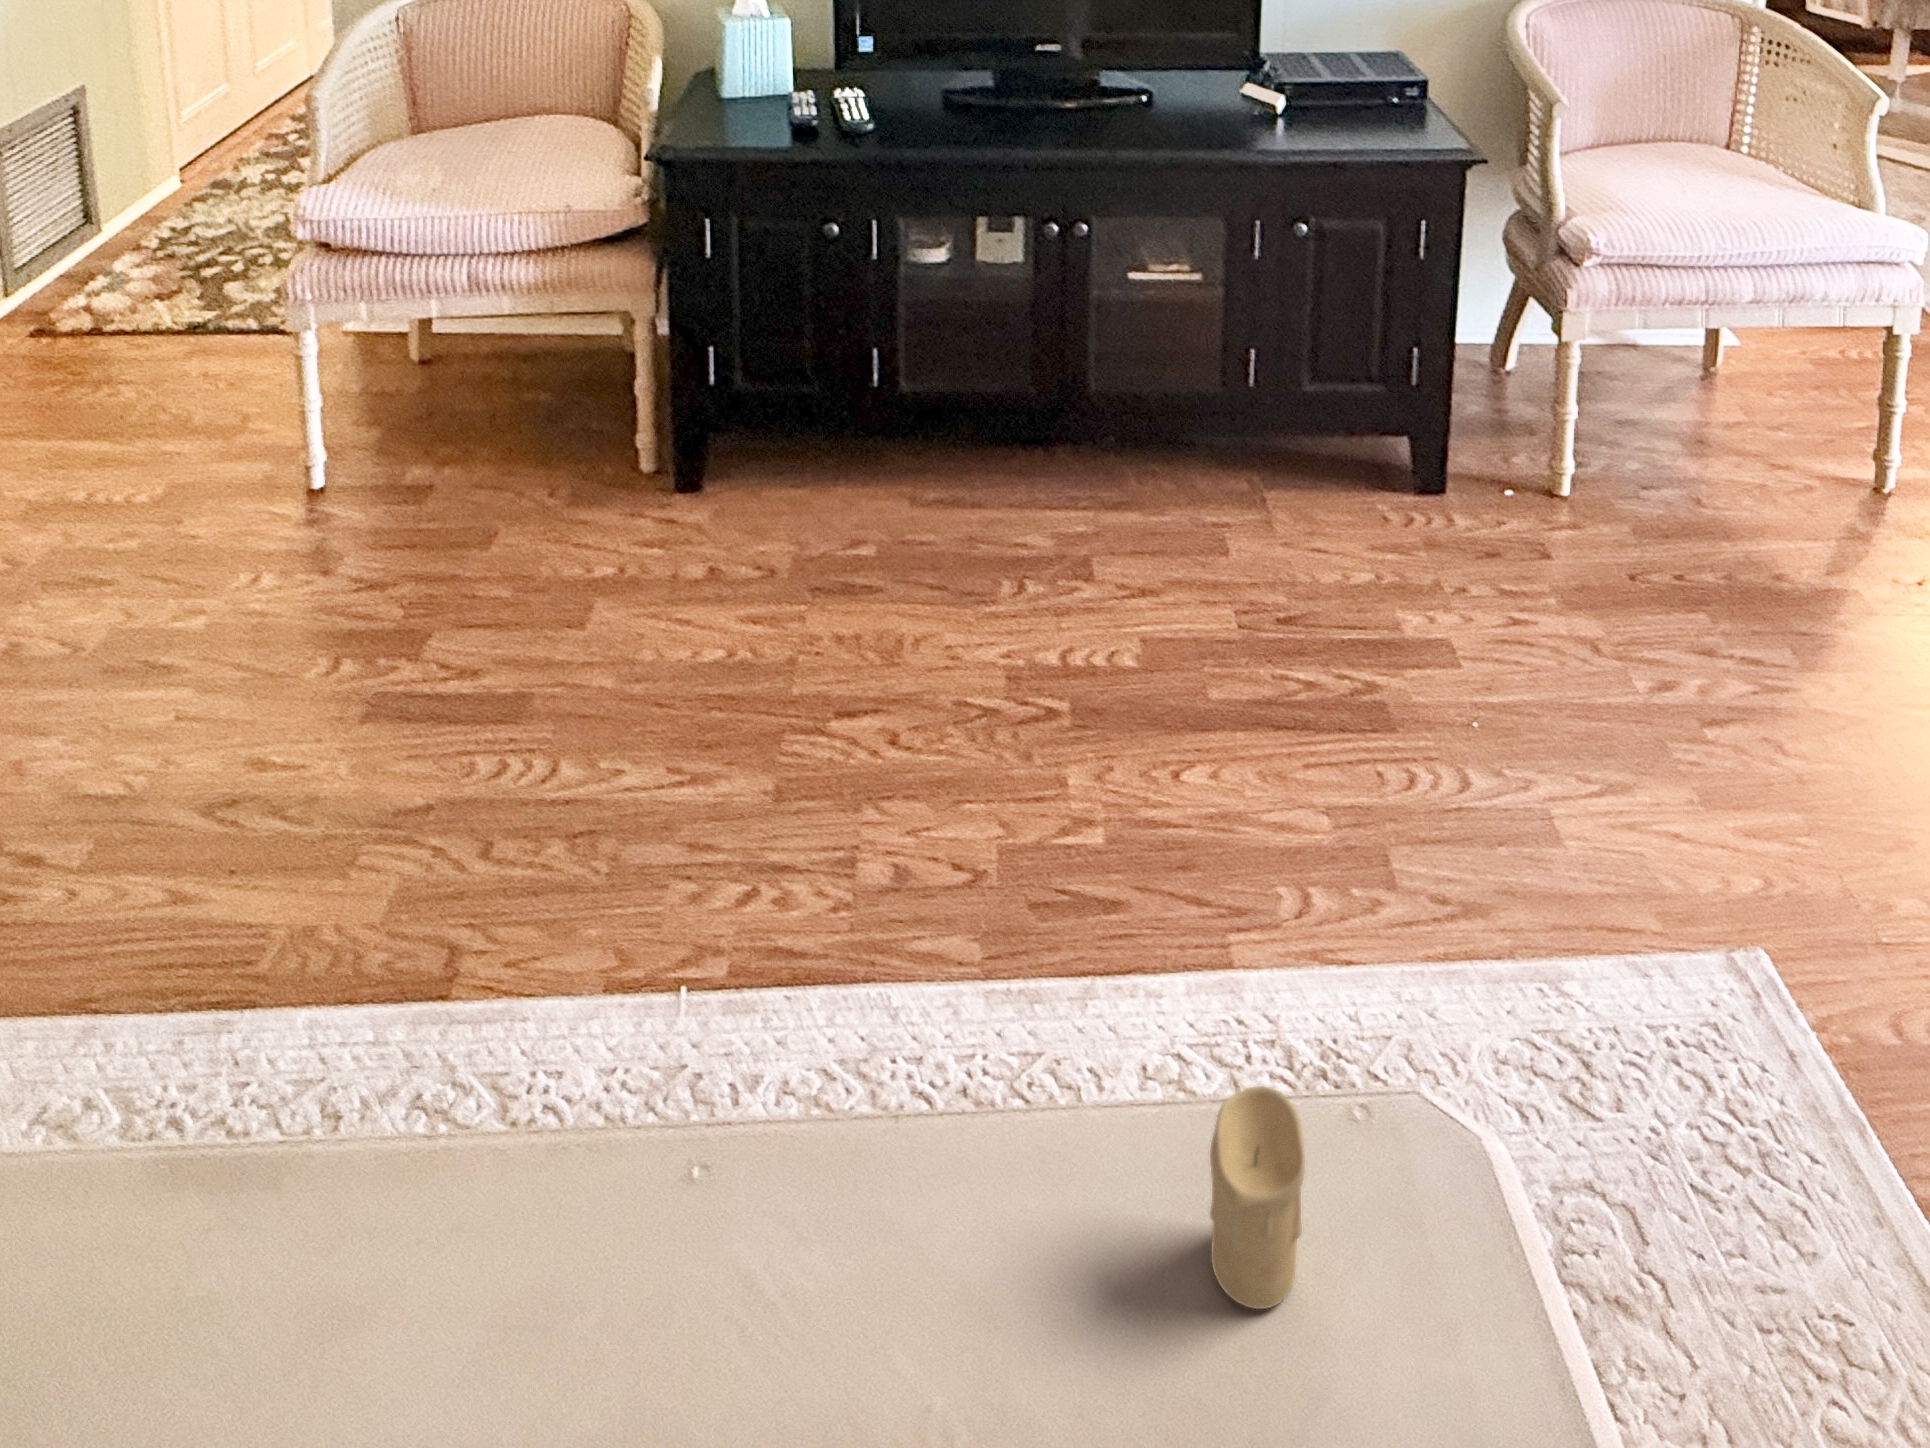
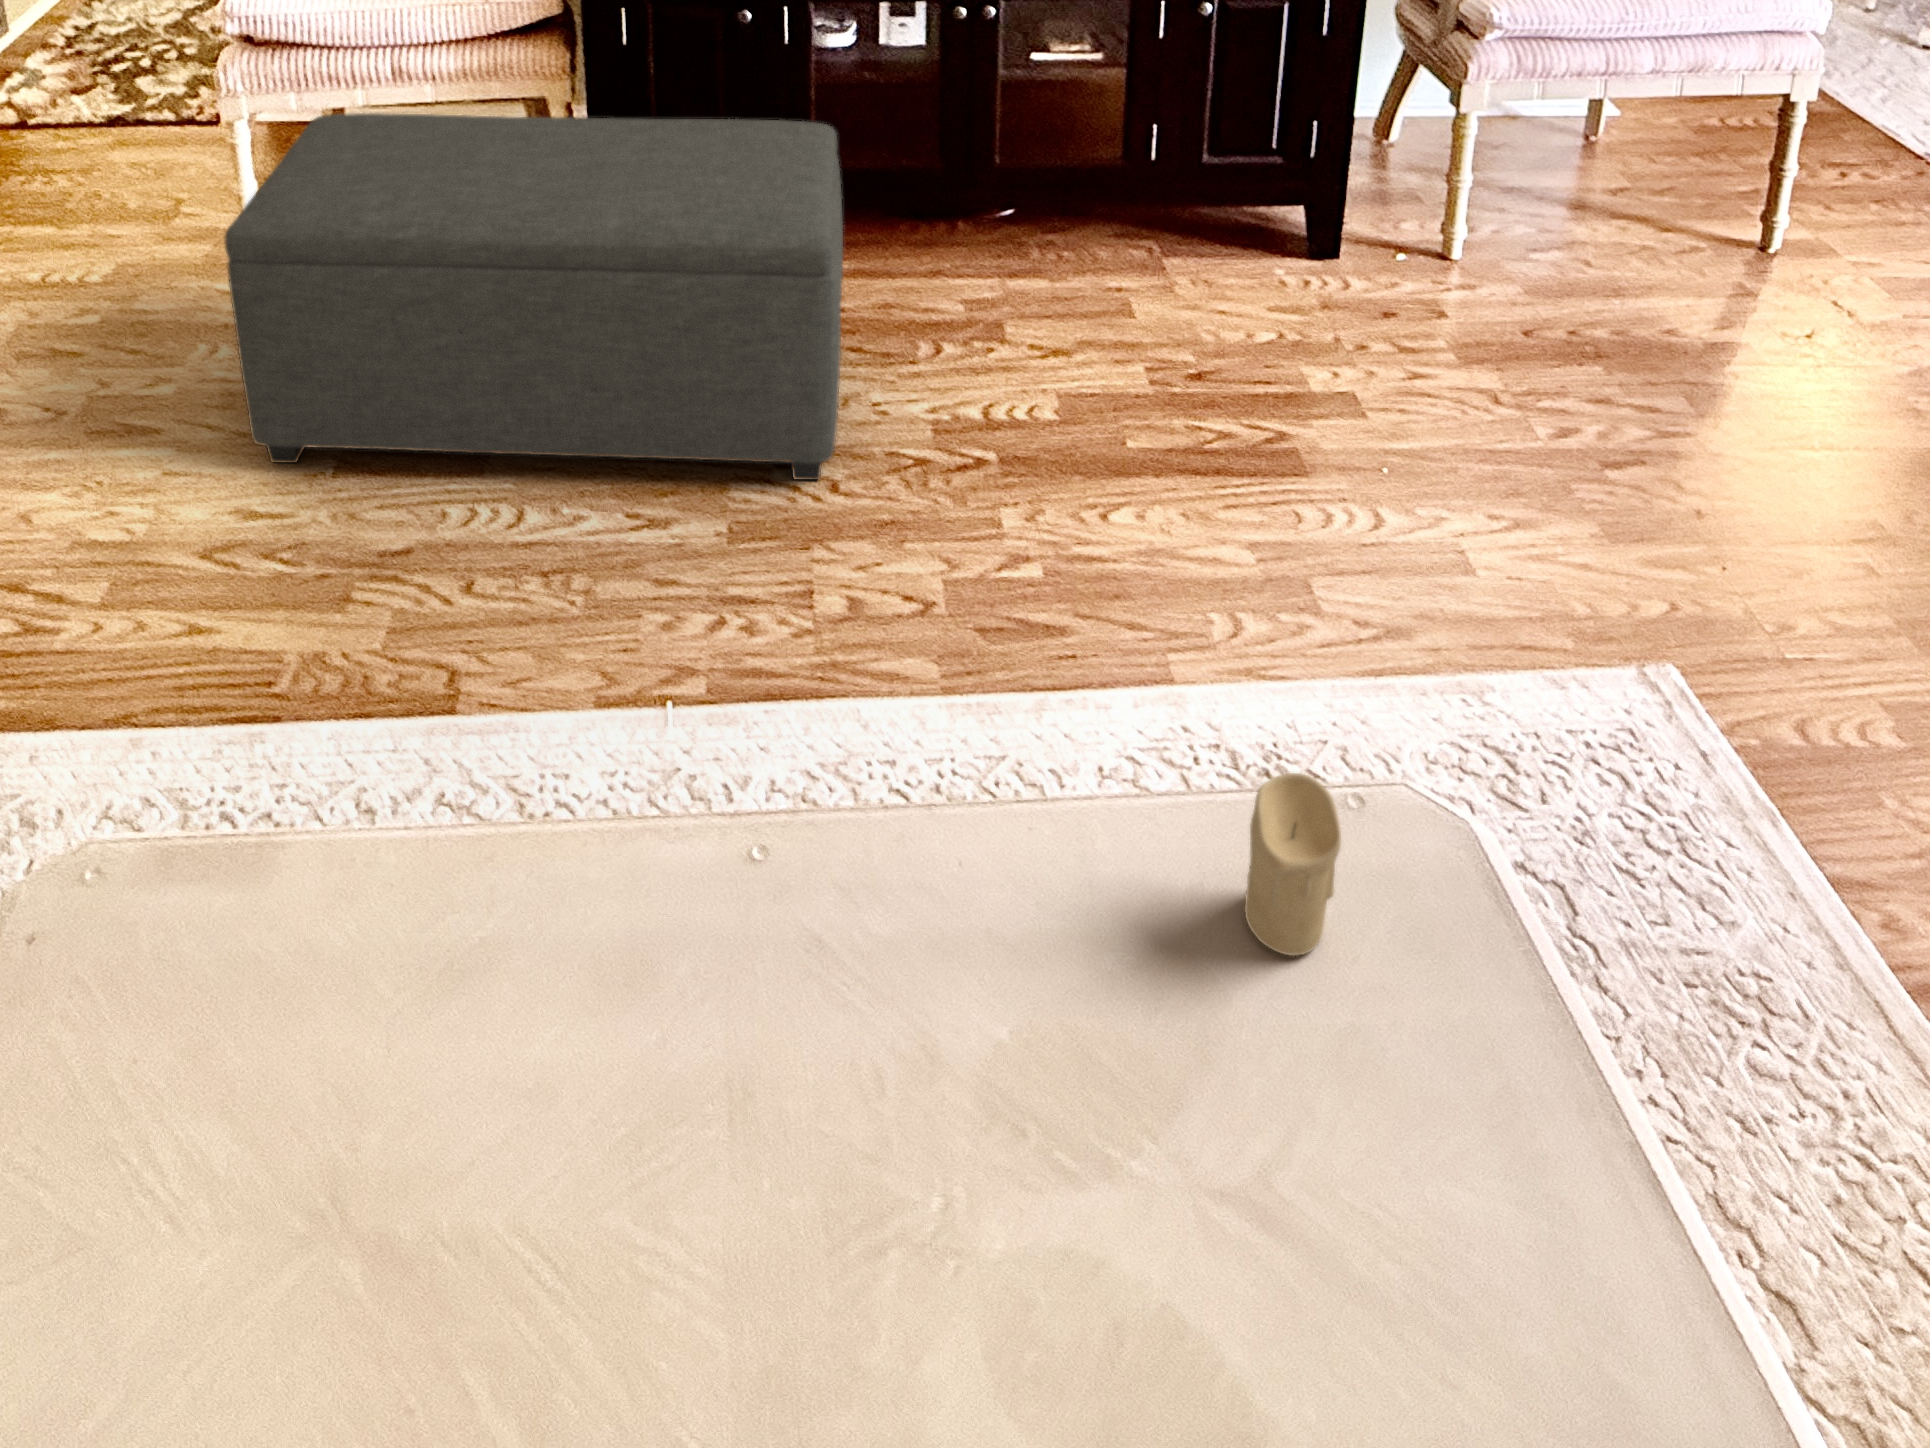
ottoman: none [255,323,921,730] -> present [224,113,843,480]

